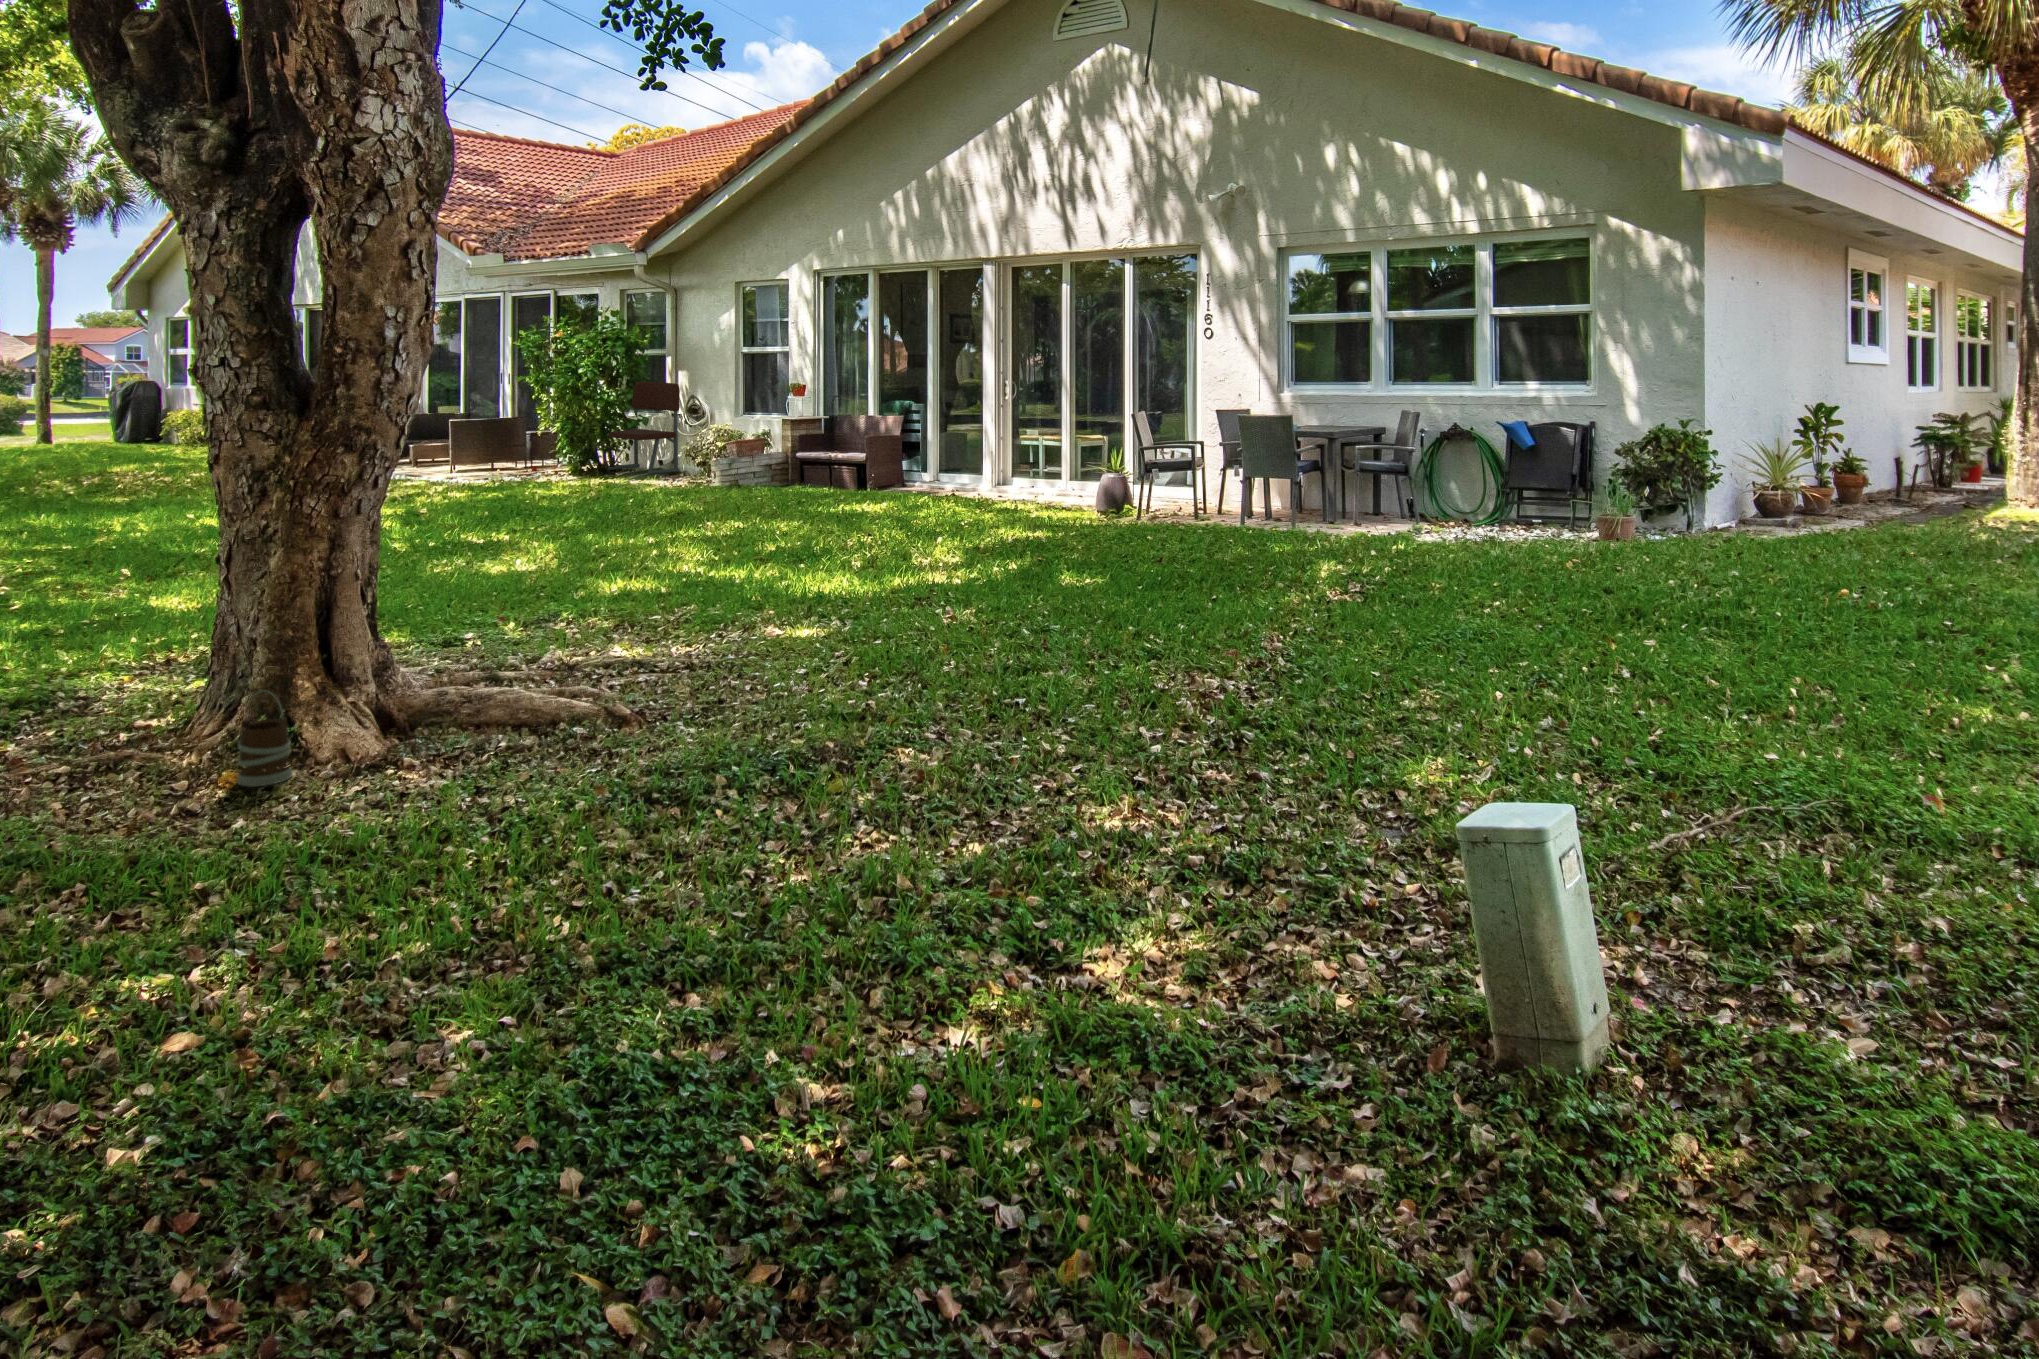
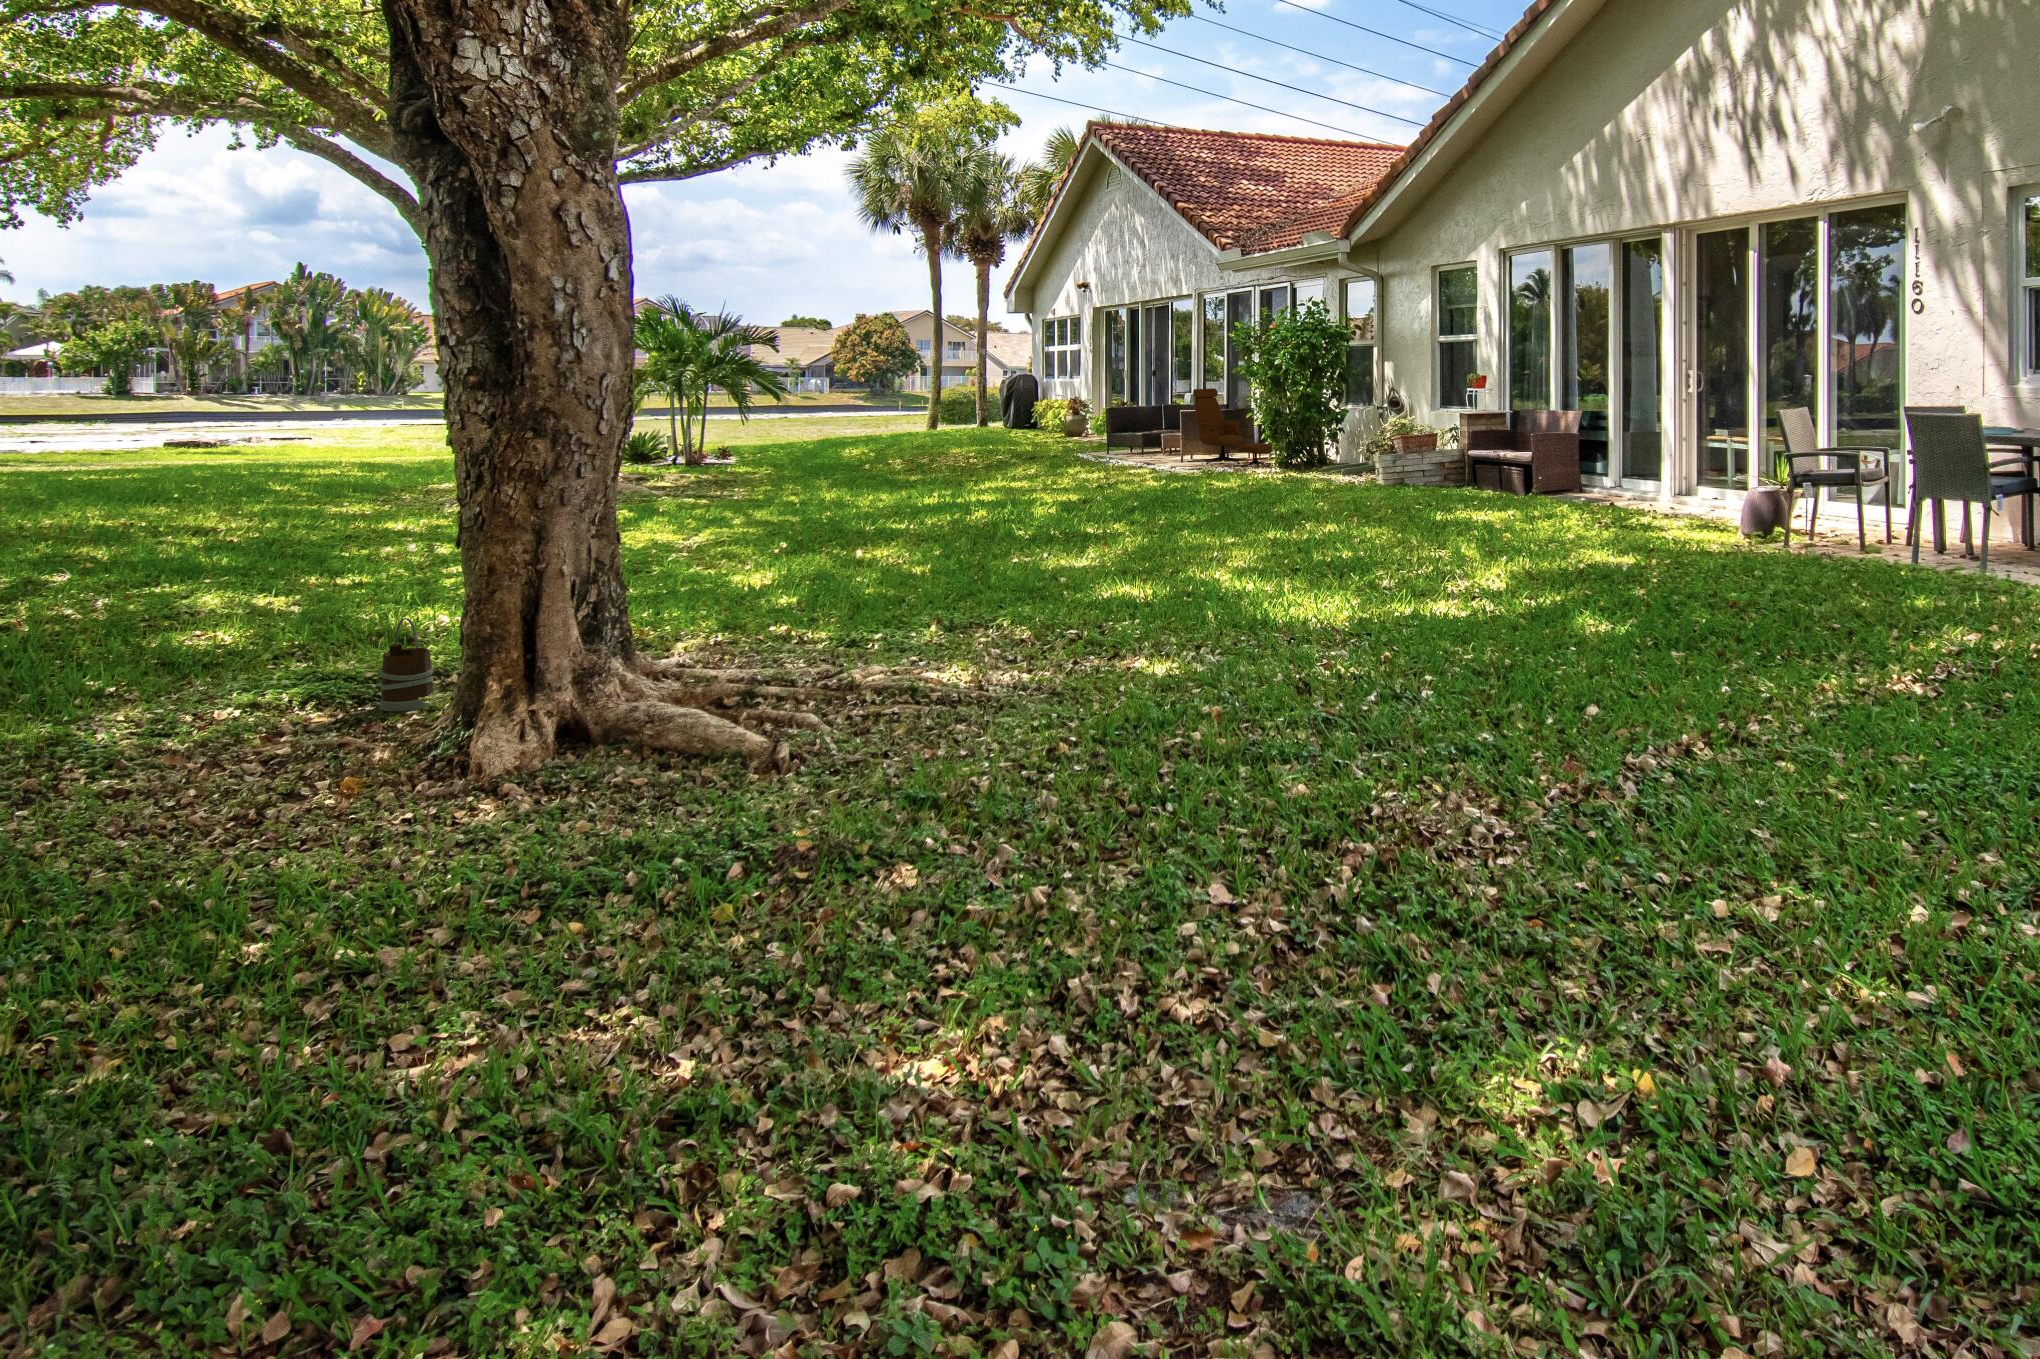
bench: present [608,382,680,475] -> none [1294,372,1370,468]
lounge chair: none [490,400,581,478] -> present [1193,388,1272,467]

